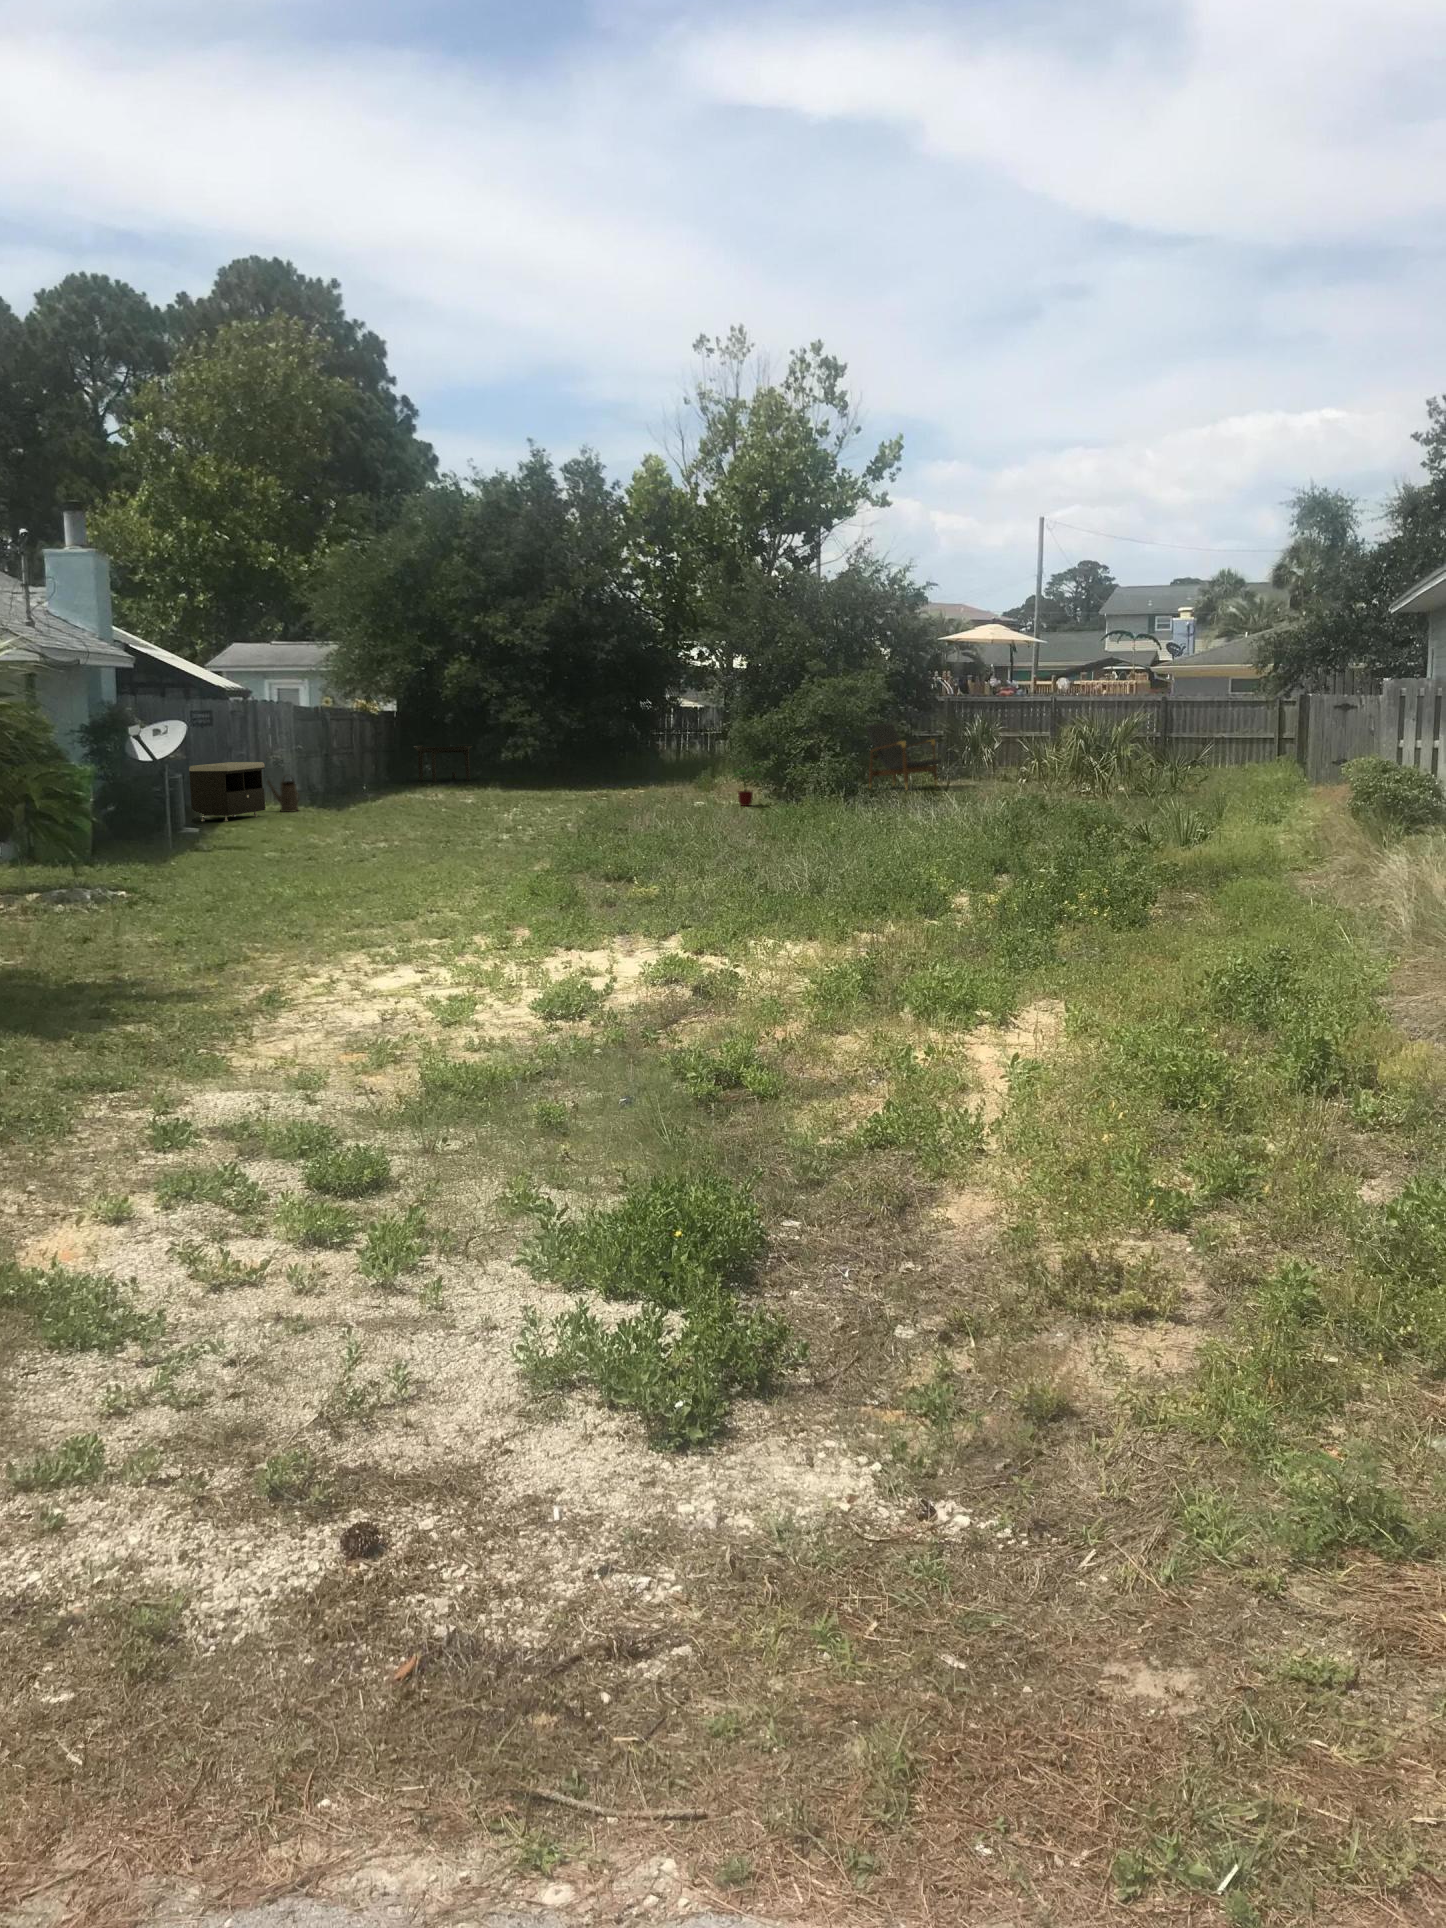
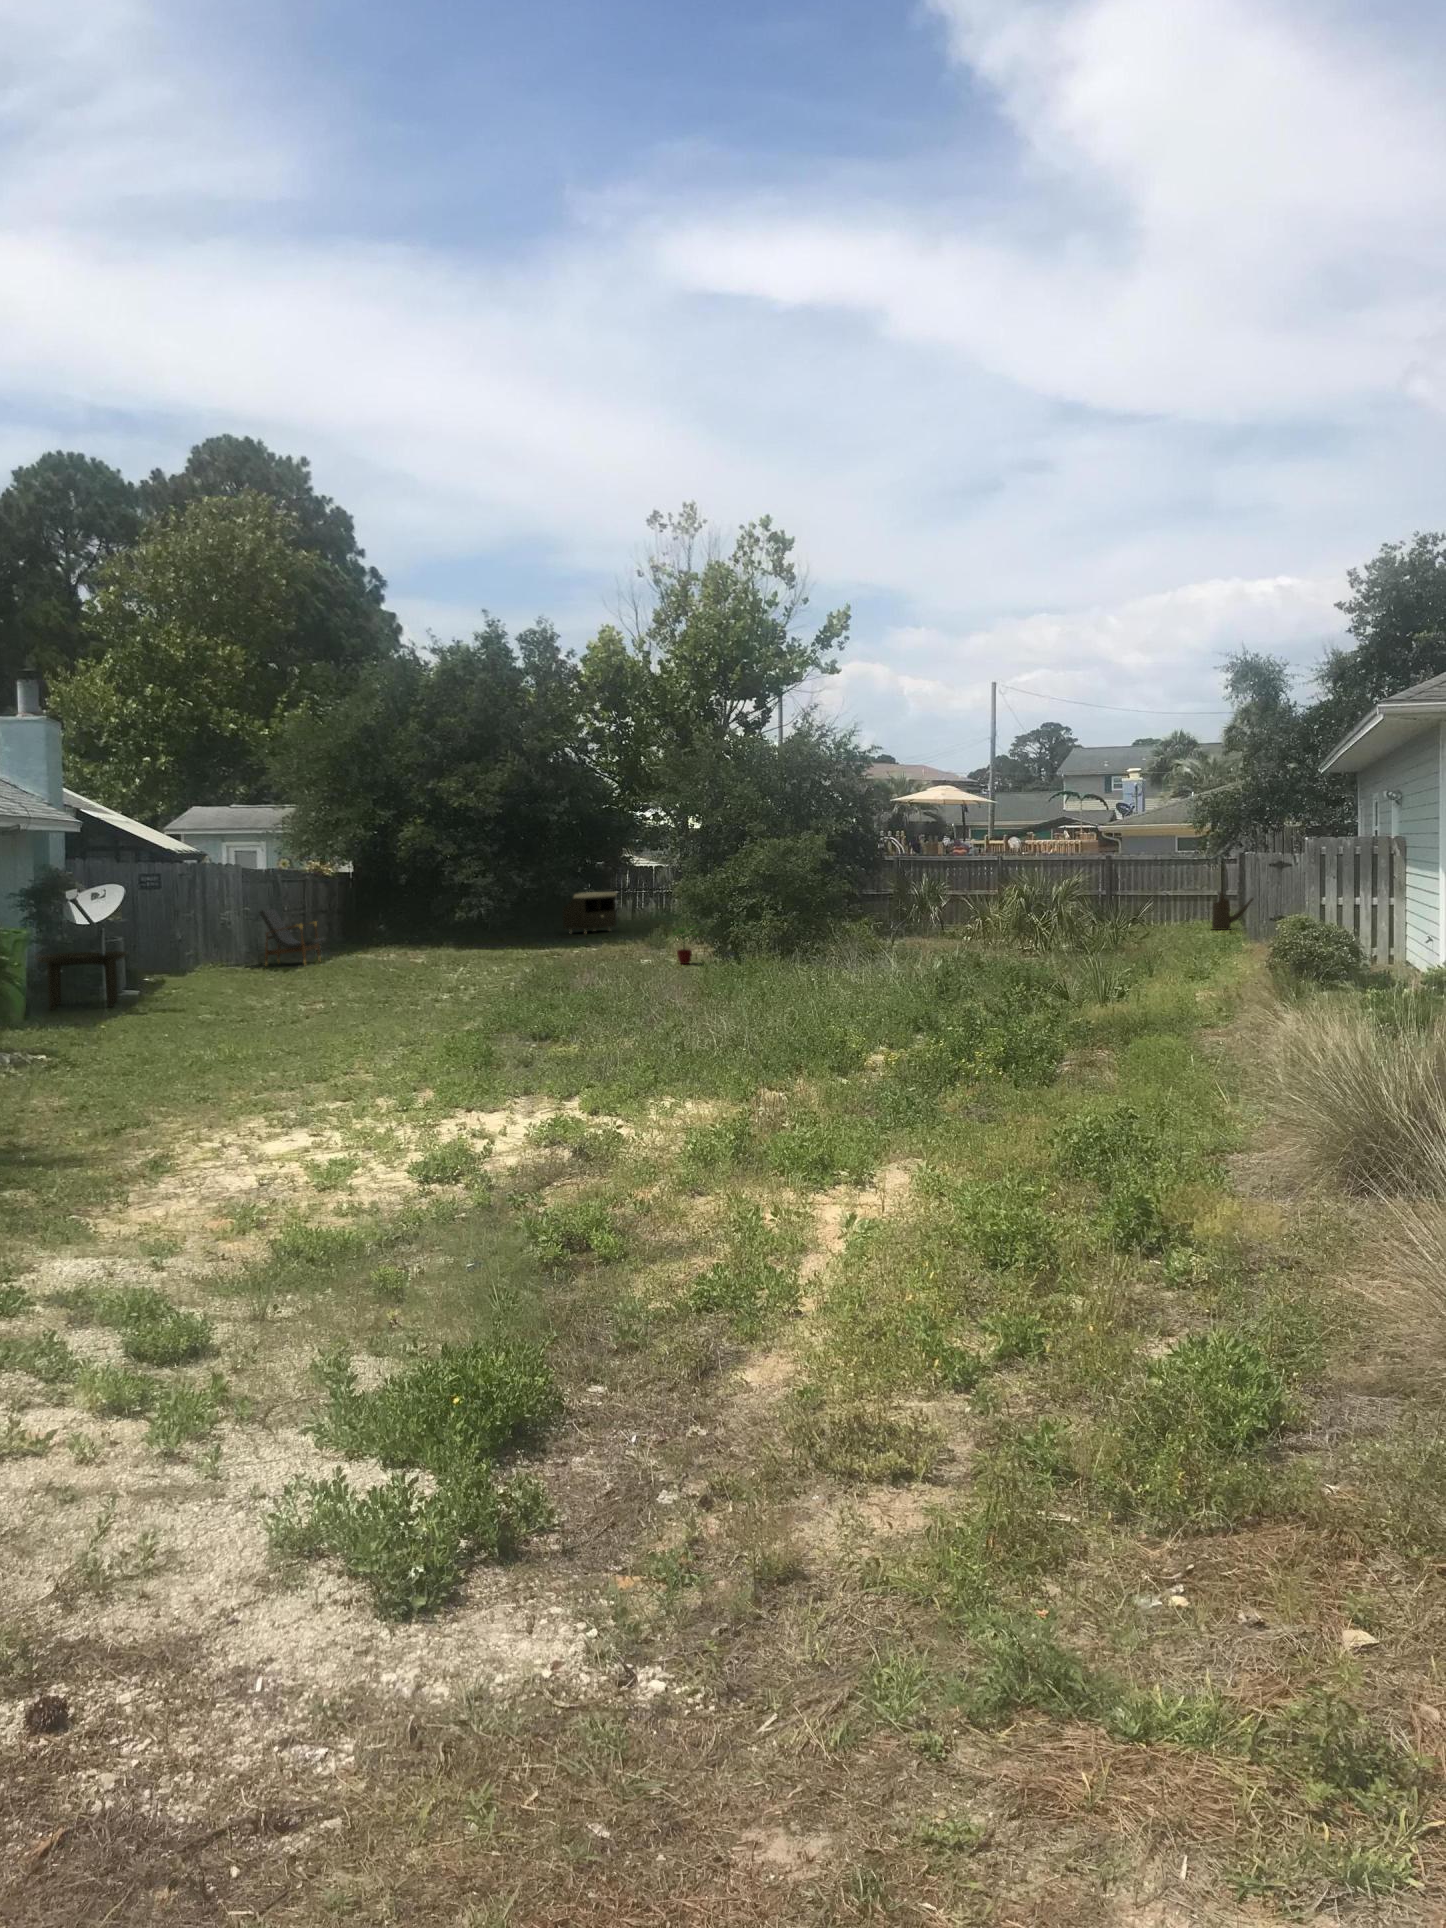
lounge chair: present [866,723,942,789] -> present [260,909,326,965]
round table: present [413,746,472,782] -> present [35,951,127,1010]
storage bench: present [189,762,265,821] -> present [563,892,617,933]
watering can: present [267,777,300,812] -> present [1212,892,1253,930]

